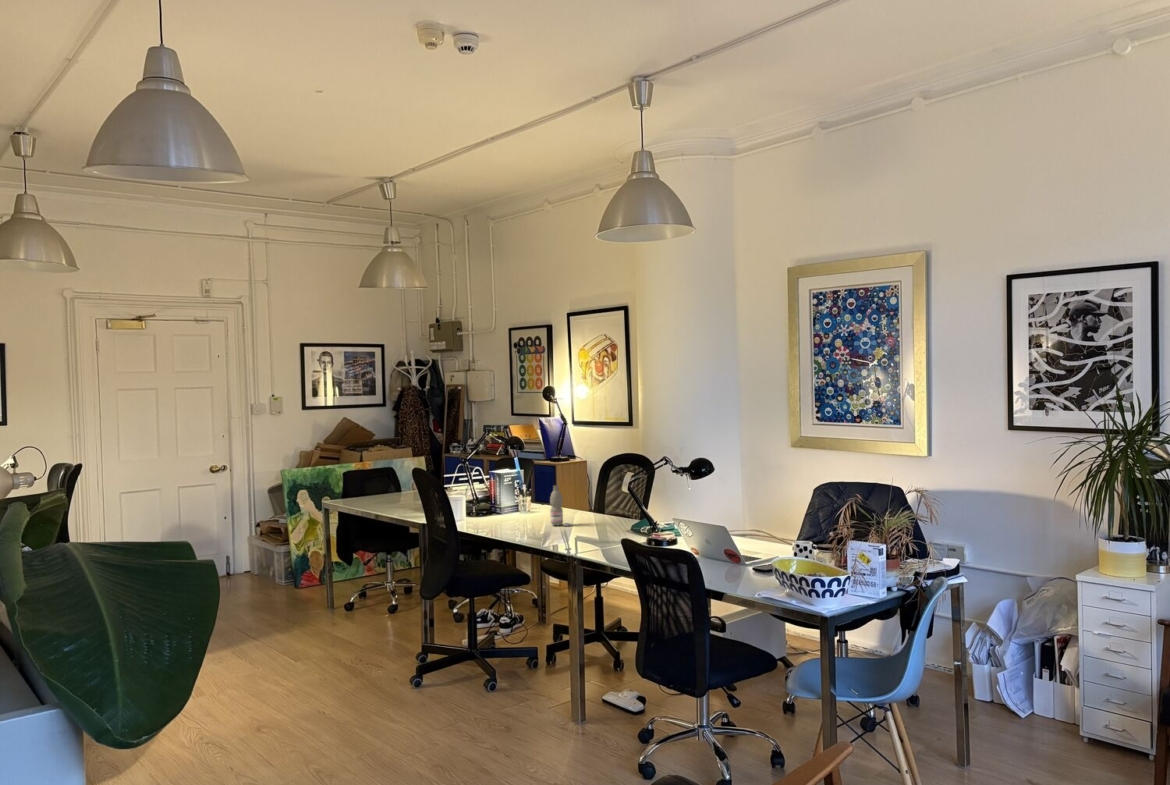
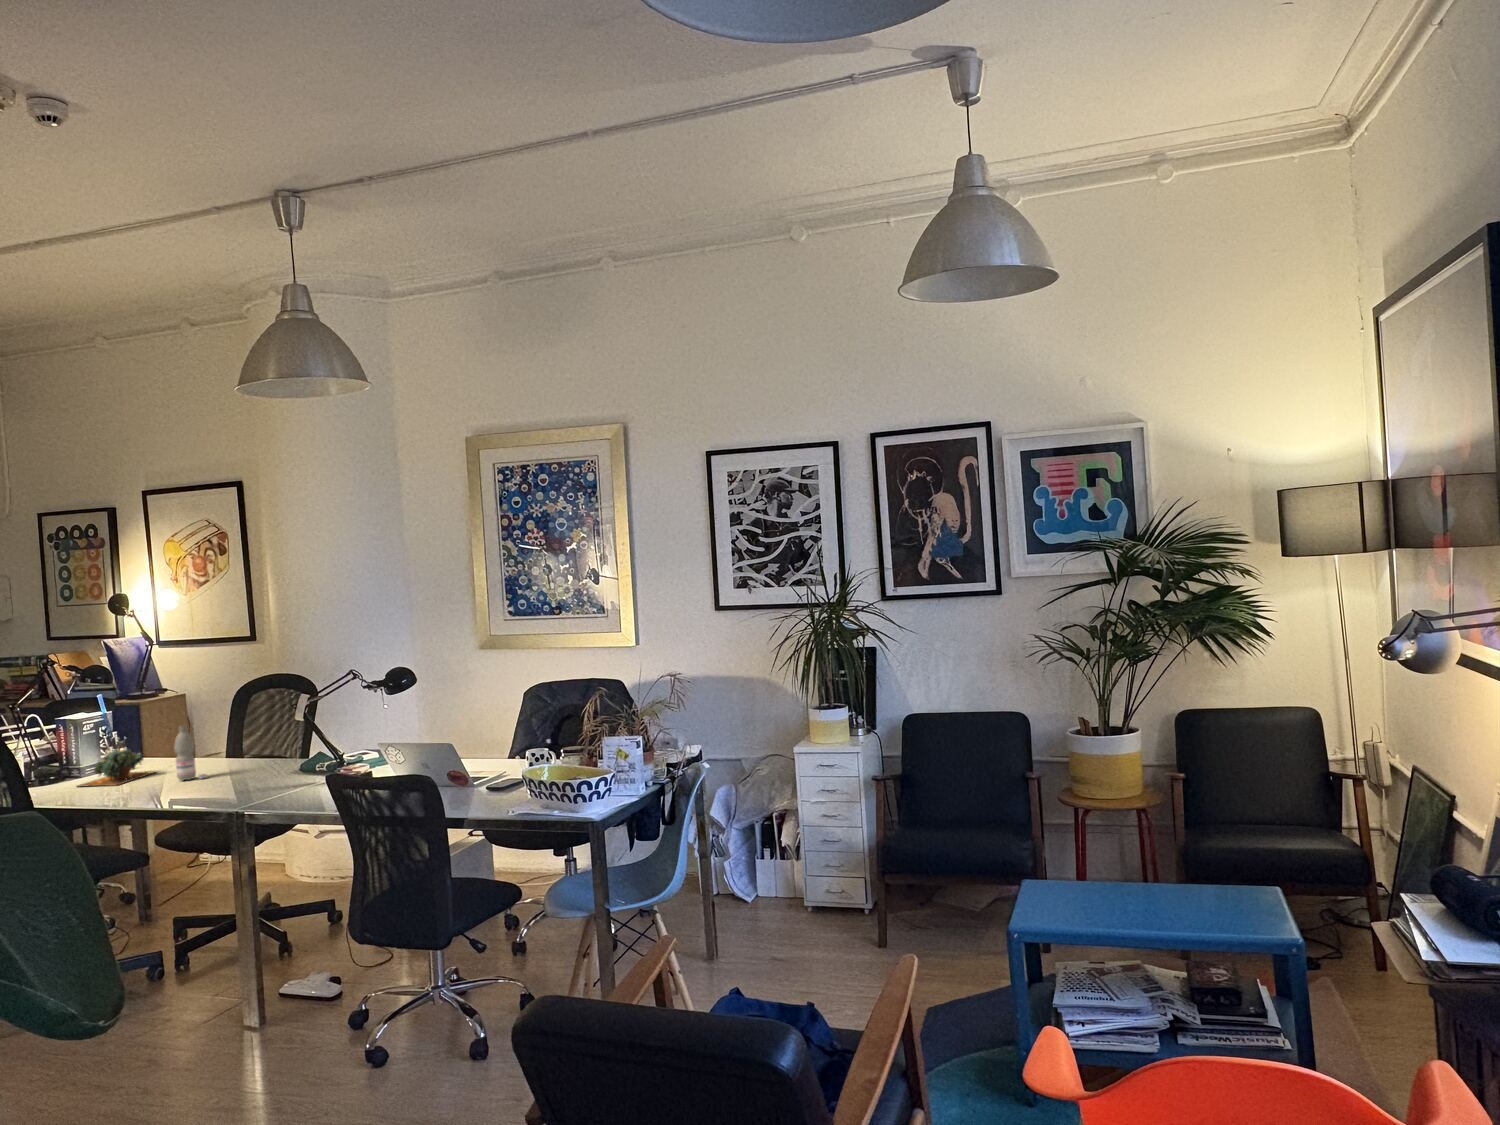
succulent plant: none [494,496,545,523] -> present [77,749,154,787]

